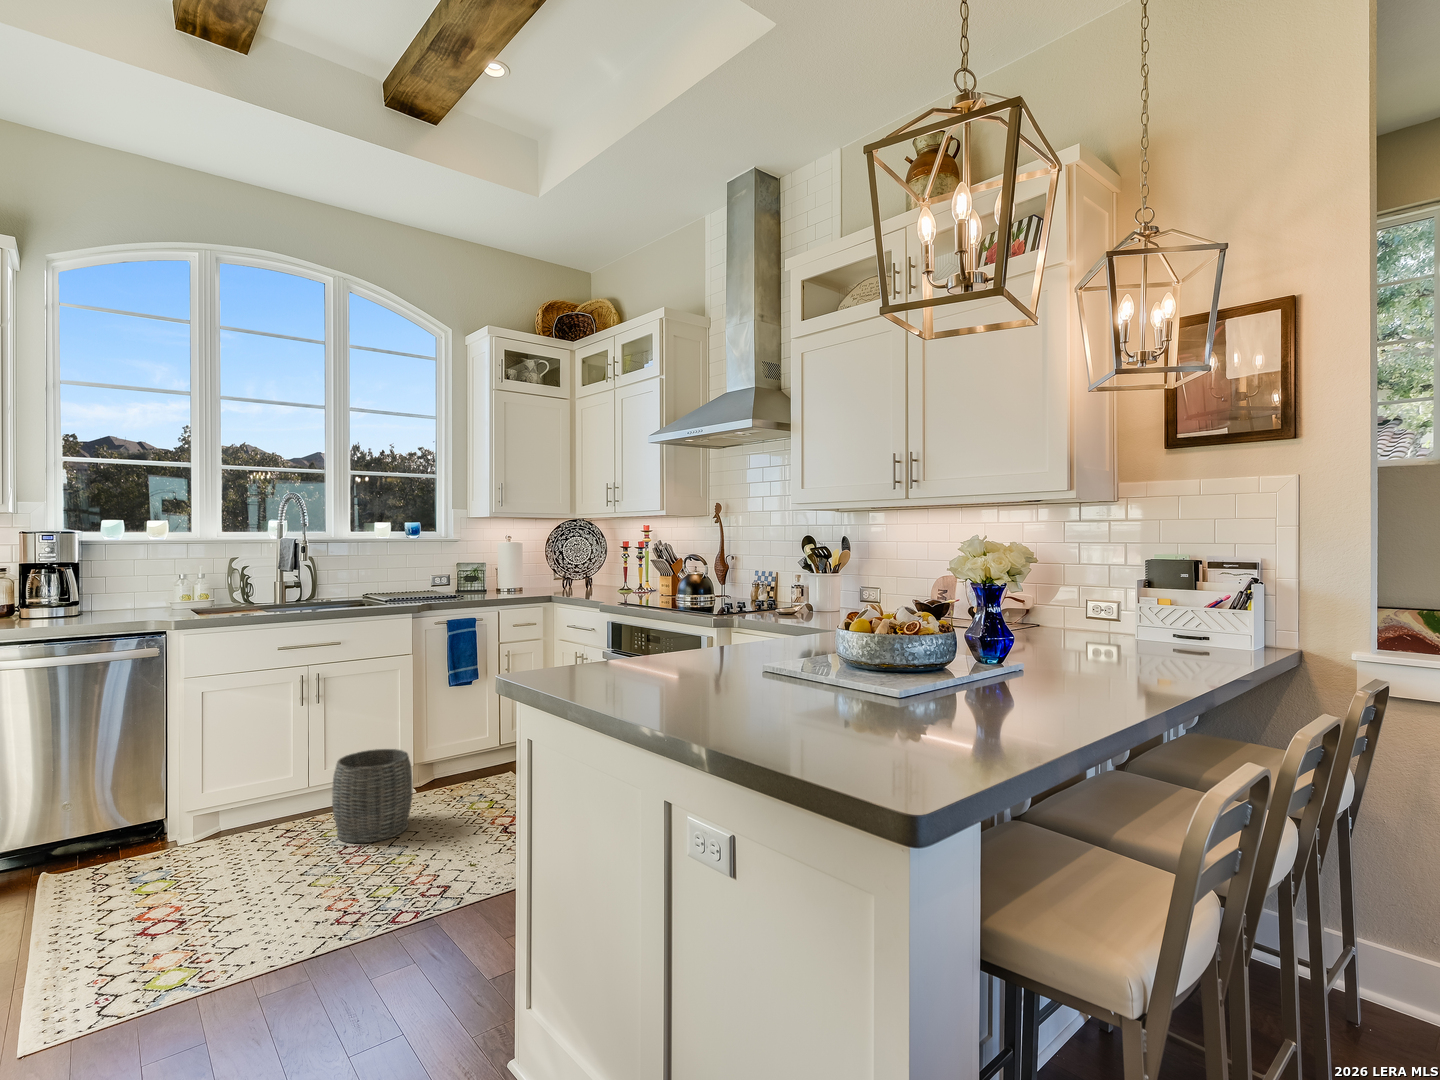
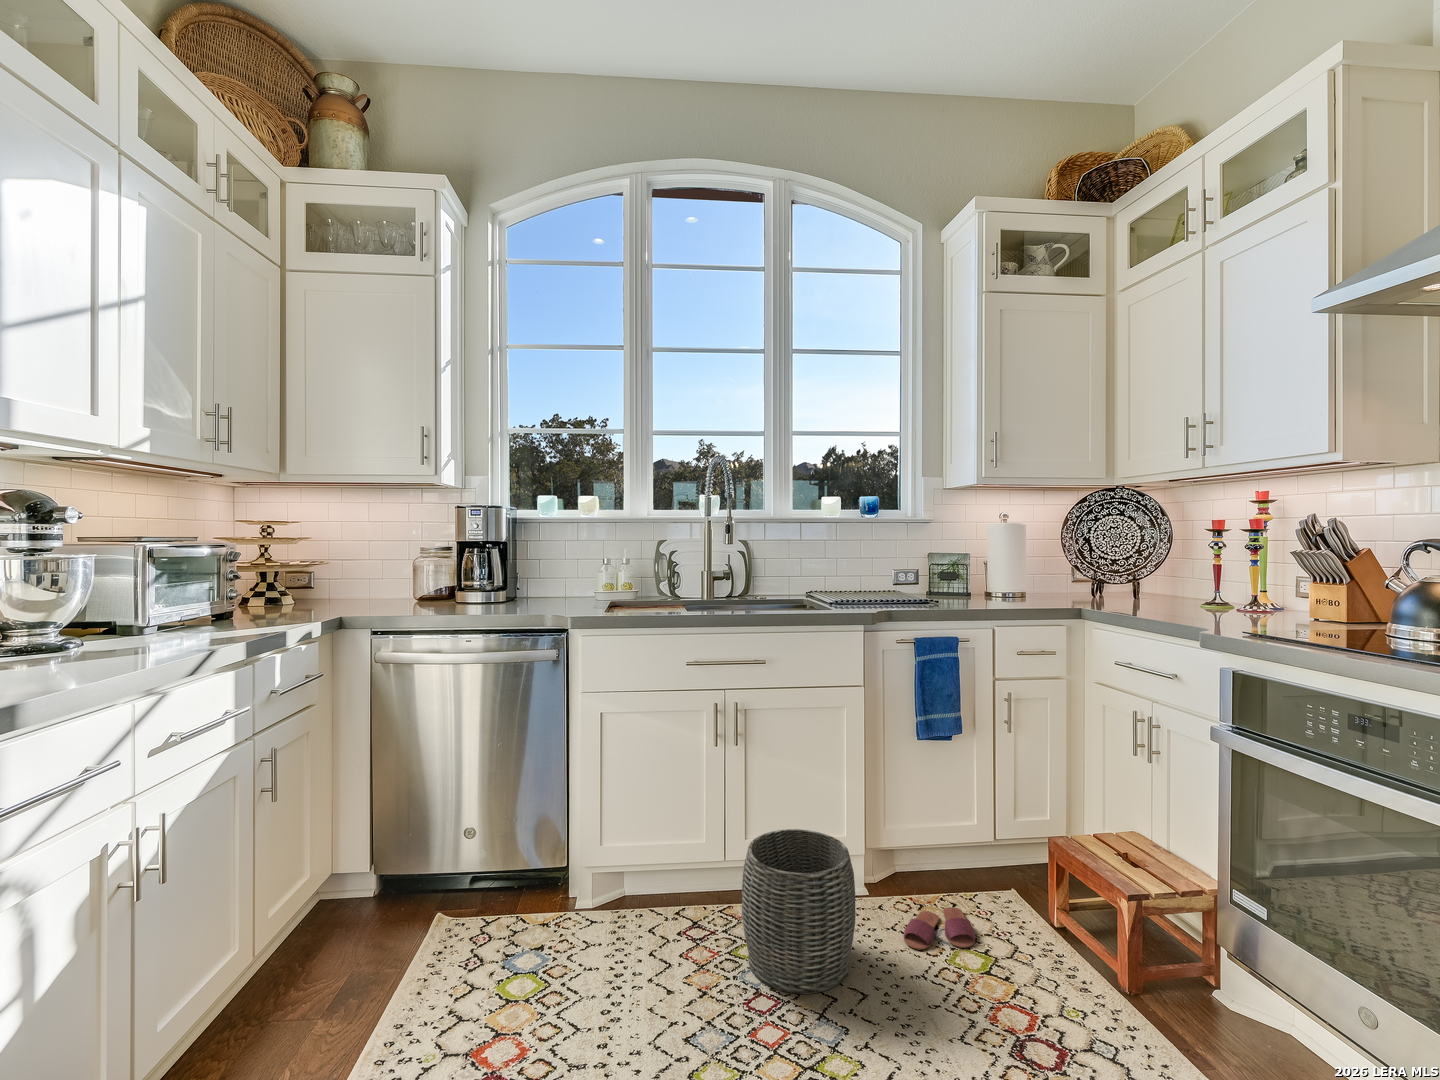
slippers: none [443,787,487,809] -> present [904,907,975,950]

